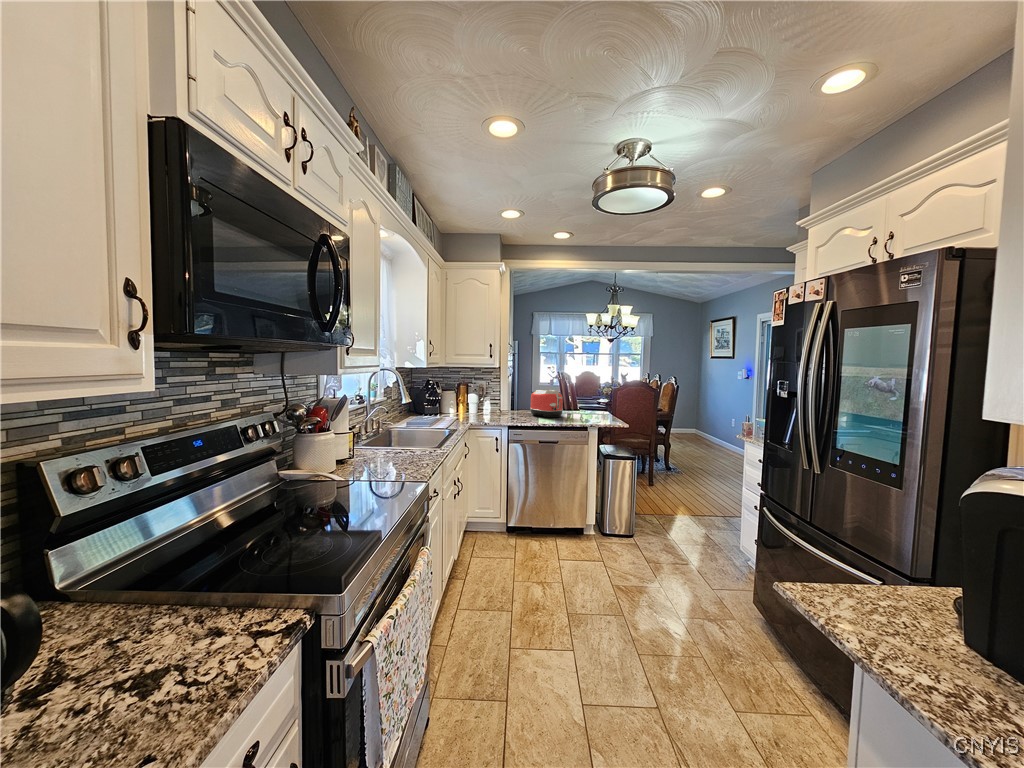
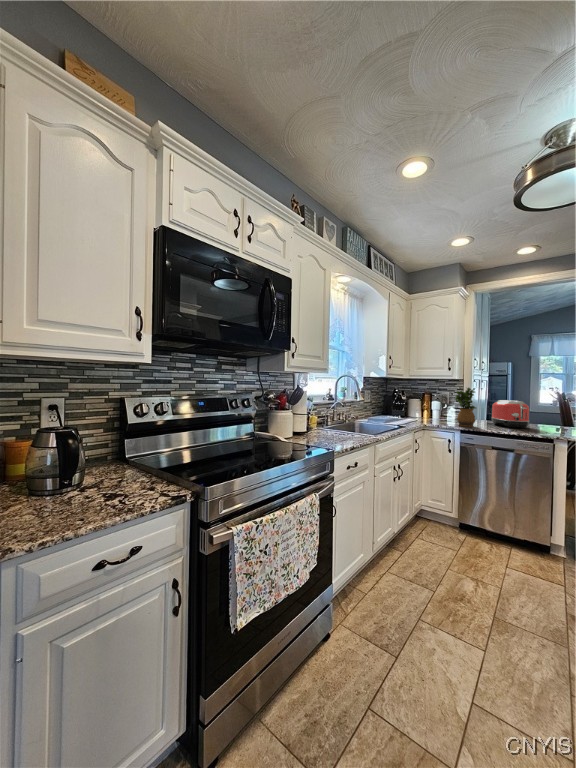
potted plant: none [500,378,522,421] -> present [455,388,476,427]

